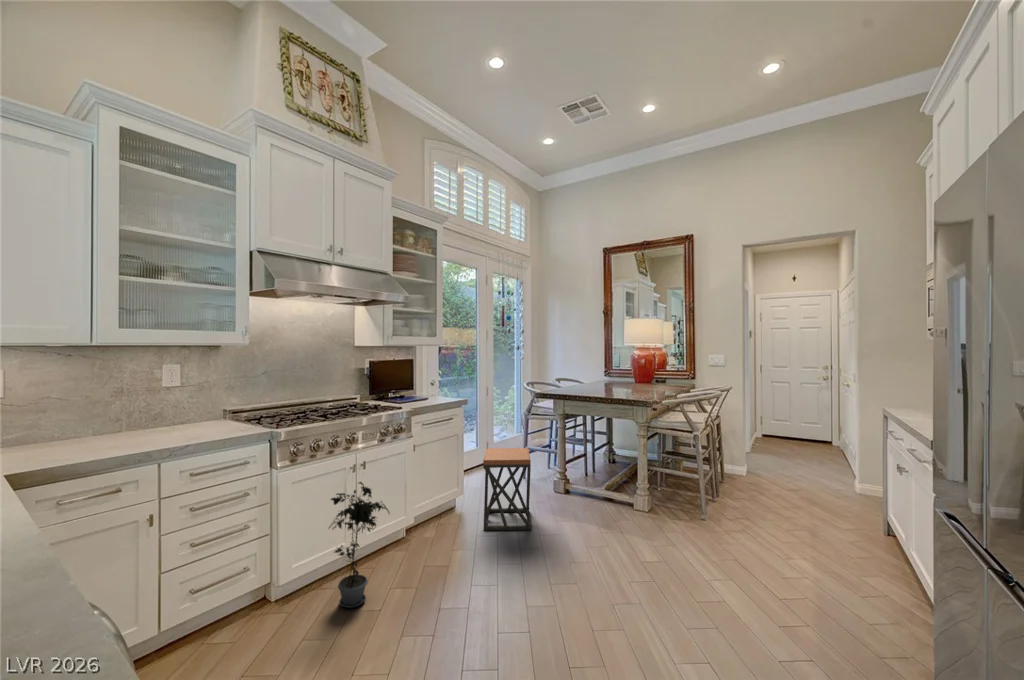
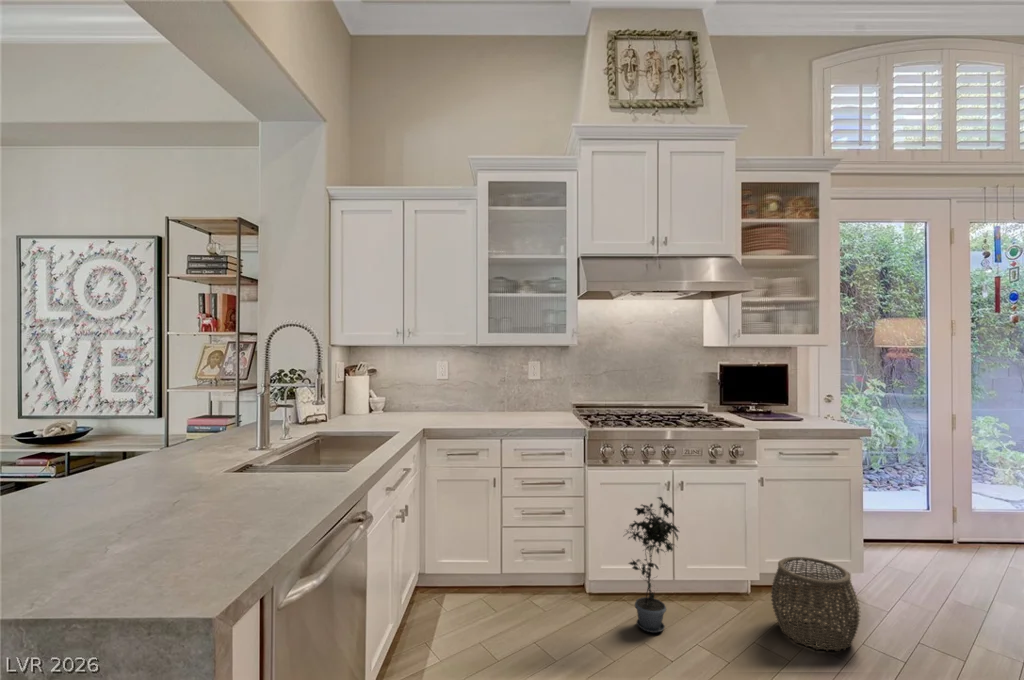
stool: present [483,448,531,530] -> none [872,507,993,663]
woven basket: none [432,496,487,560] -> present [771,557,860,651]

